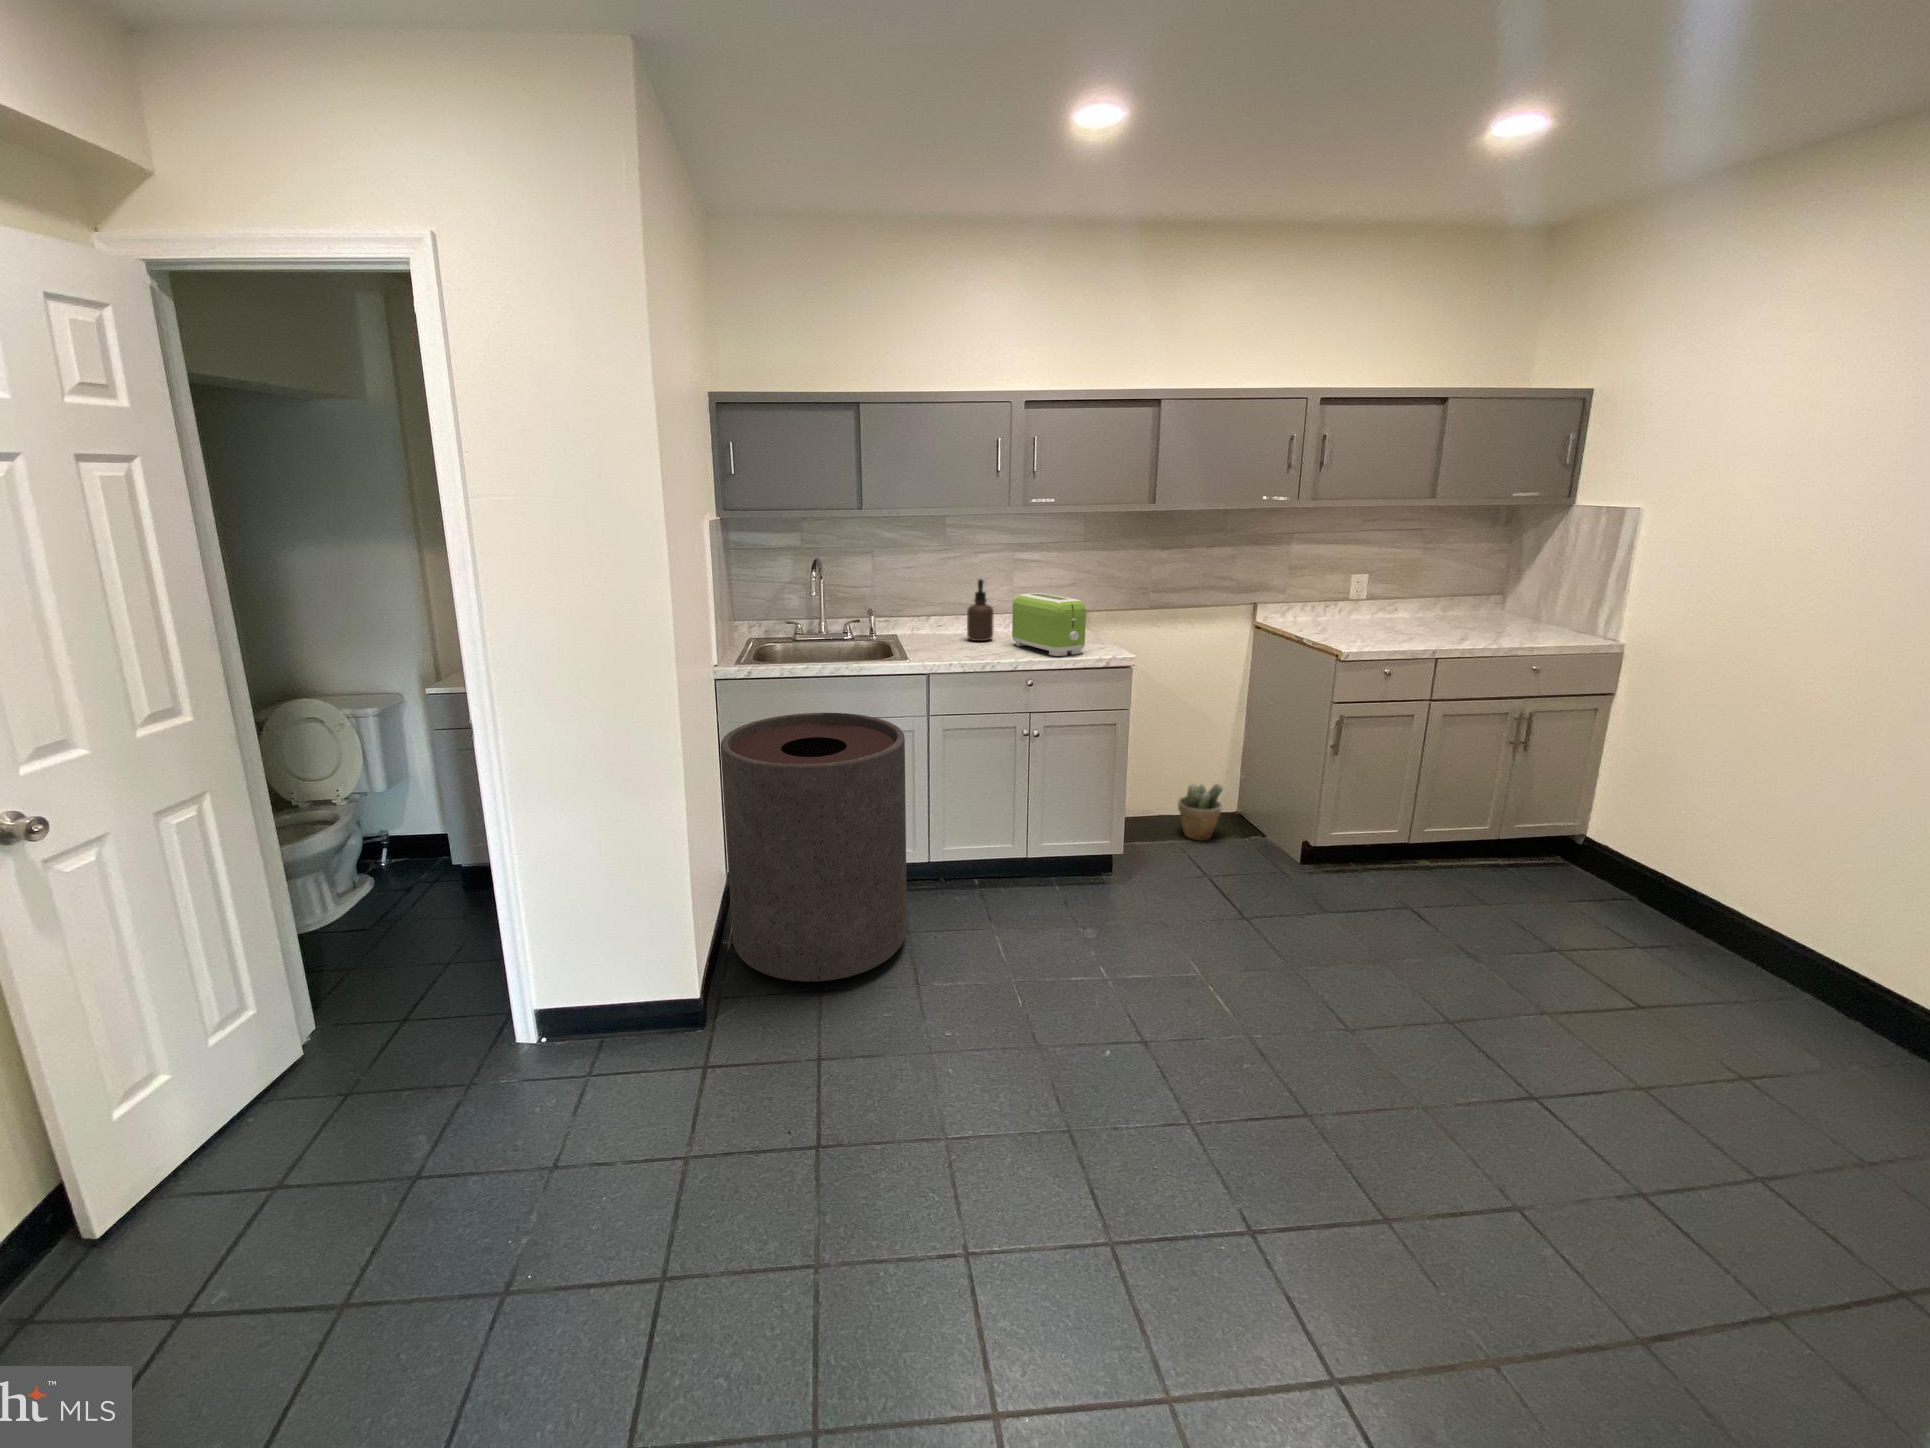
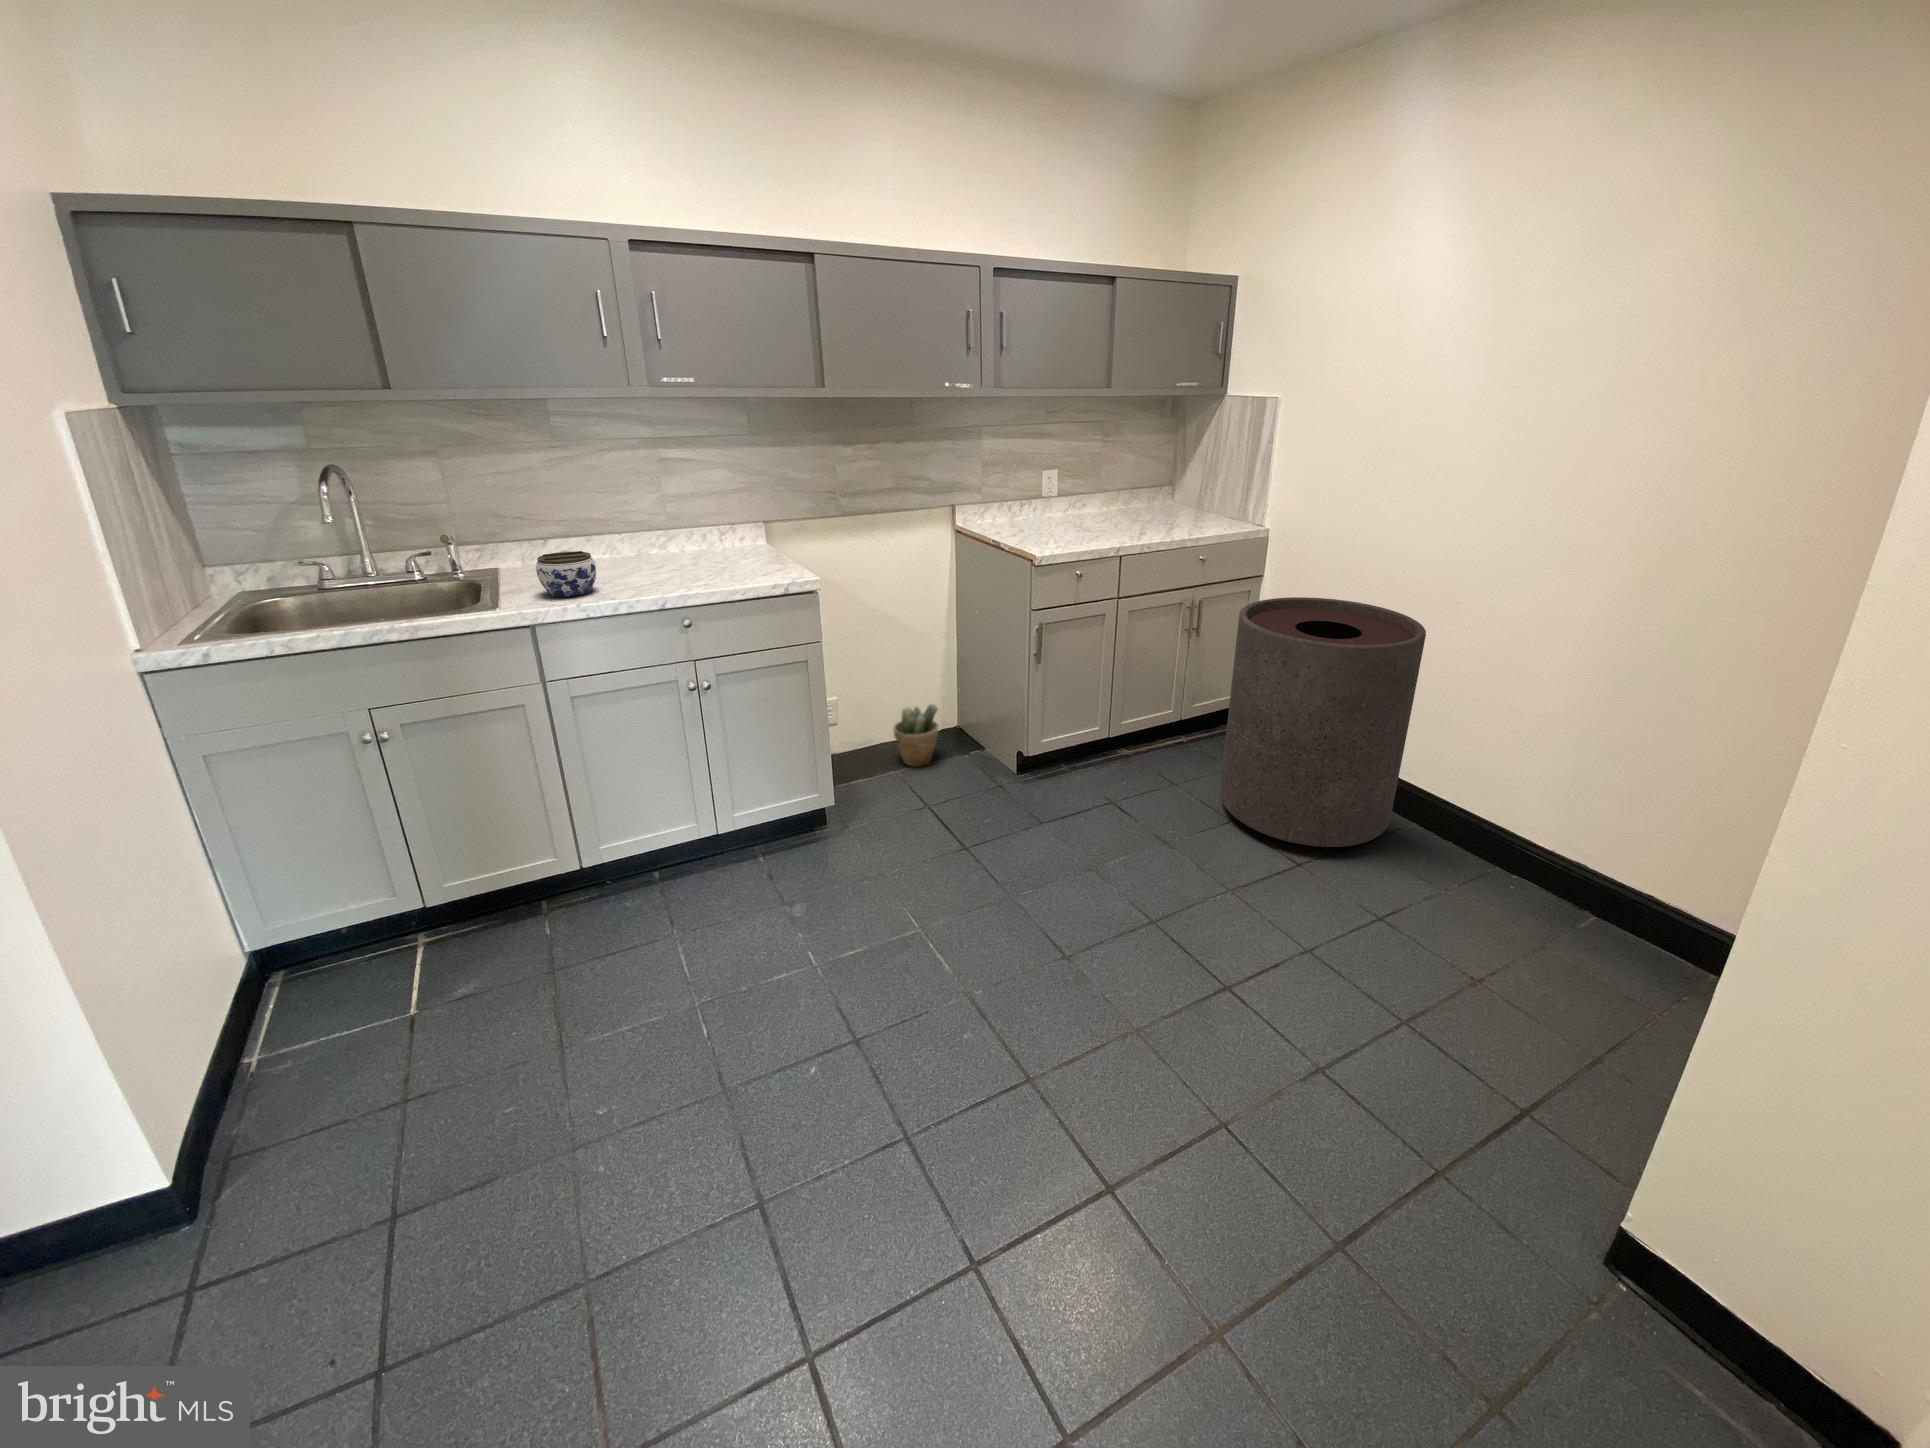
soap dispenser: present [967,579,994,641] -> none [596,489,638,571]
toaster: present [1012,593,1086,656] -> none [656,504,754,586]
jar: none [931,623,970,656] -> present [536,551,596,597]
trash can: present [721,713,907,982] -> present [1220,597,1426,847]

